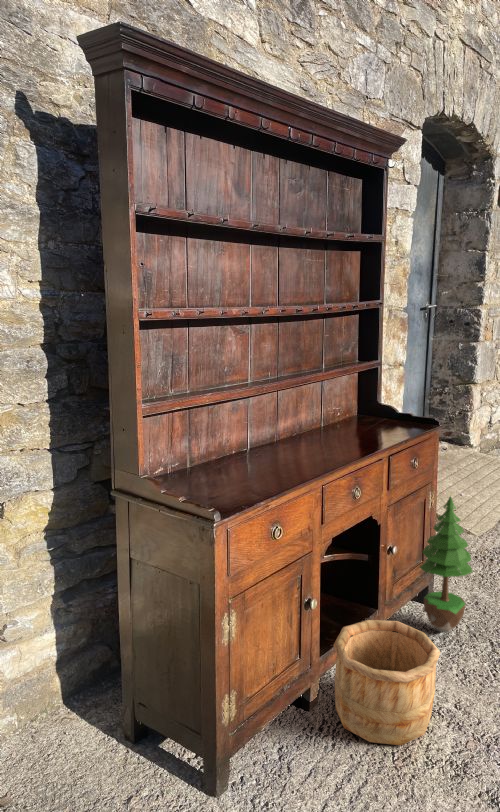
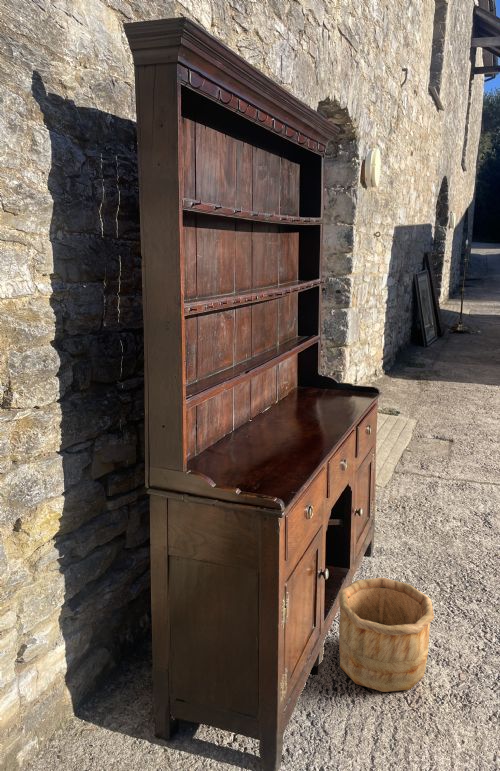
potted tree: present [420,496,473,632] -> none [375,456,423,579]

